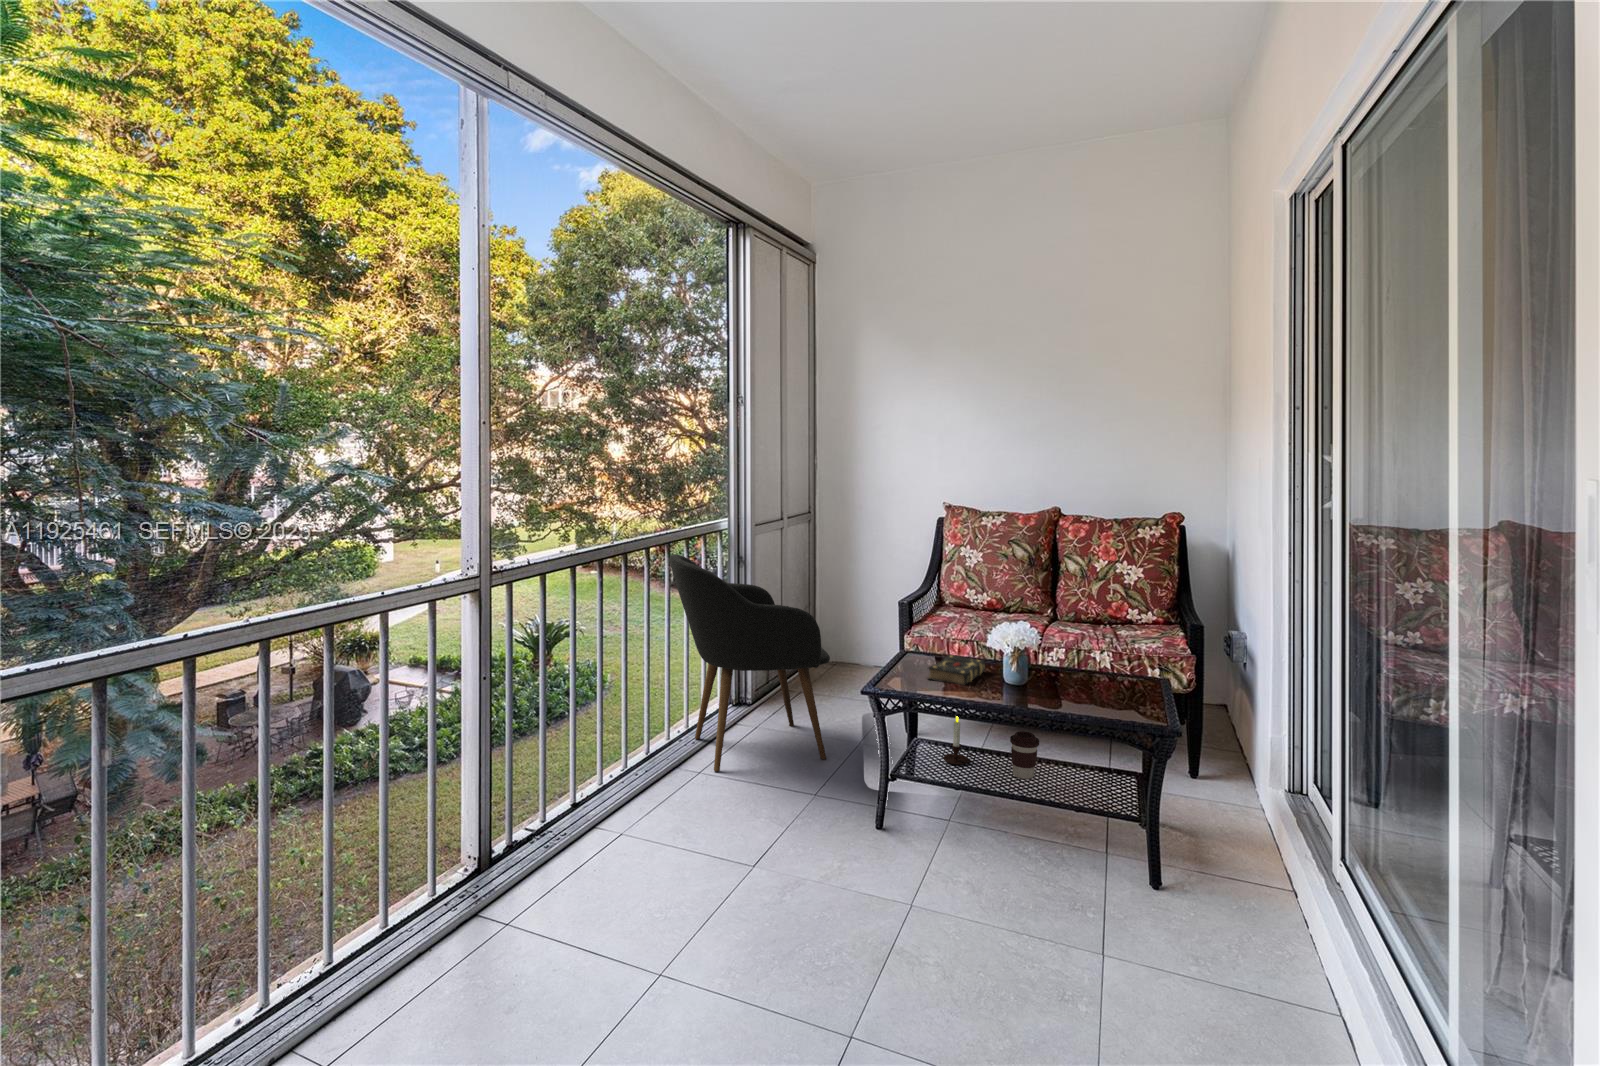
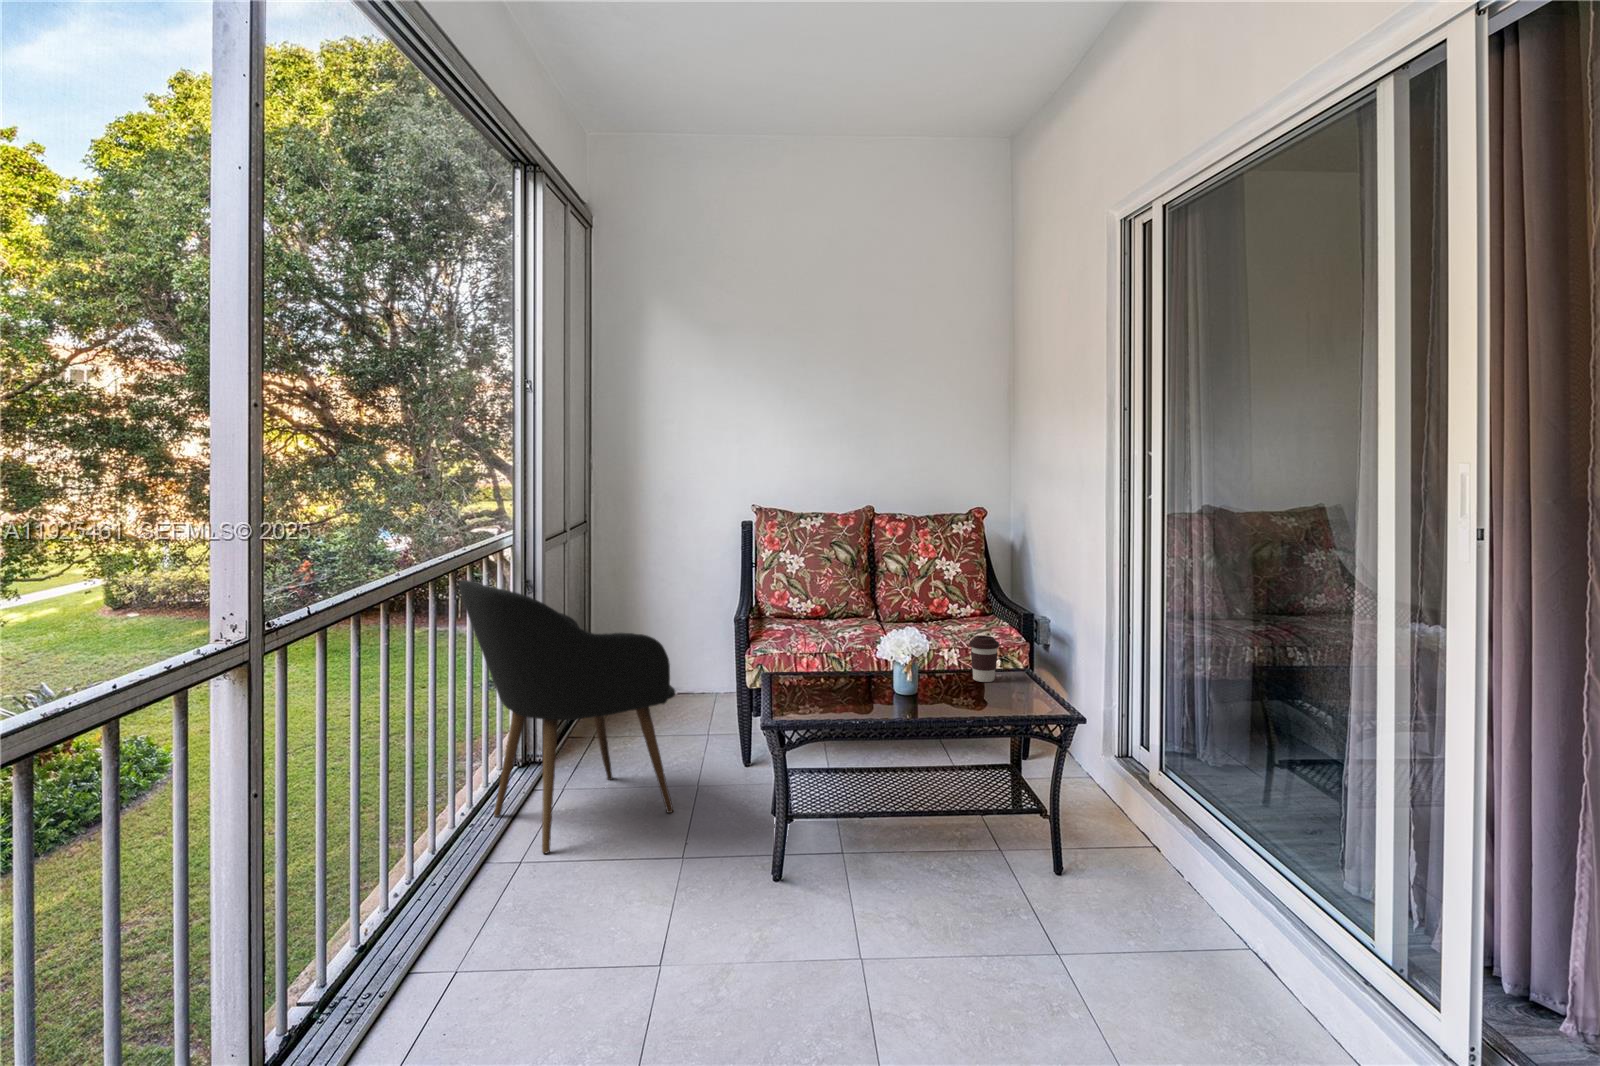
book: present [928,655,985,685] -> none [809,670,858,703]
candle: present [943,716,975,765] -> none [822,730,857,792]
coffee cup: present [1010,731,1039,779] -> present [970,636,999,682]

